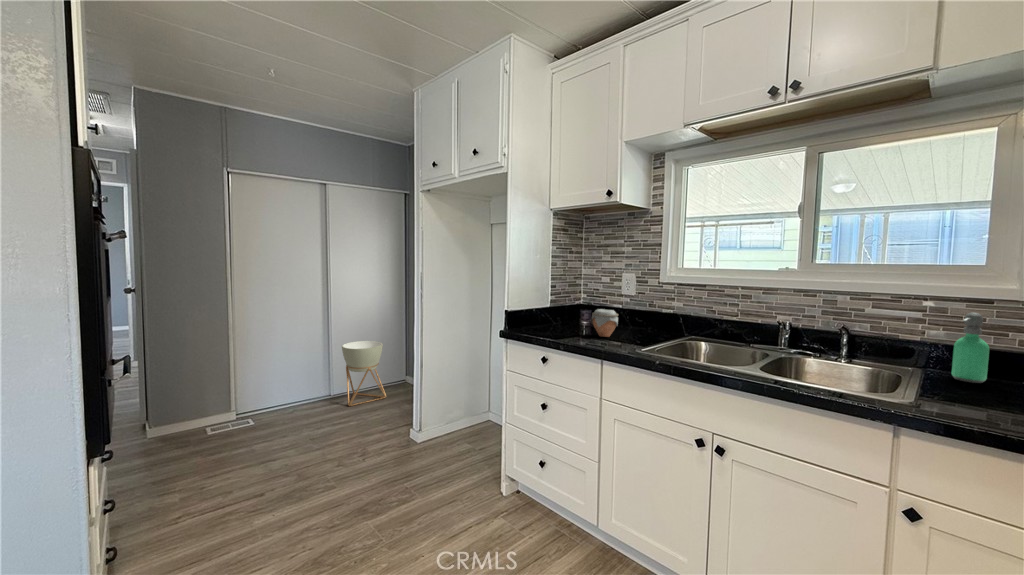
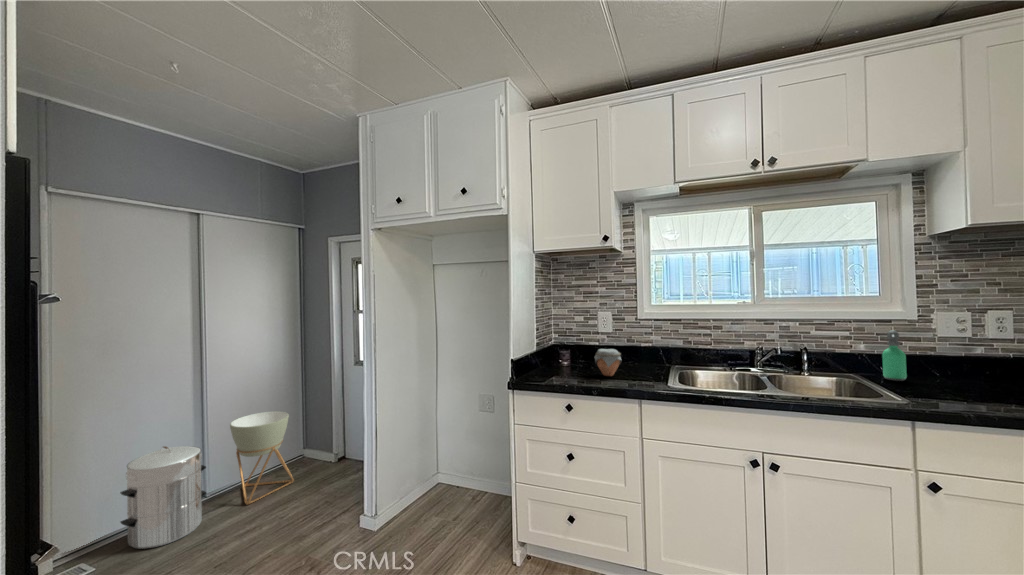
waste bin: none [270,353,323,419] -> present [120,446,206,549]

